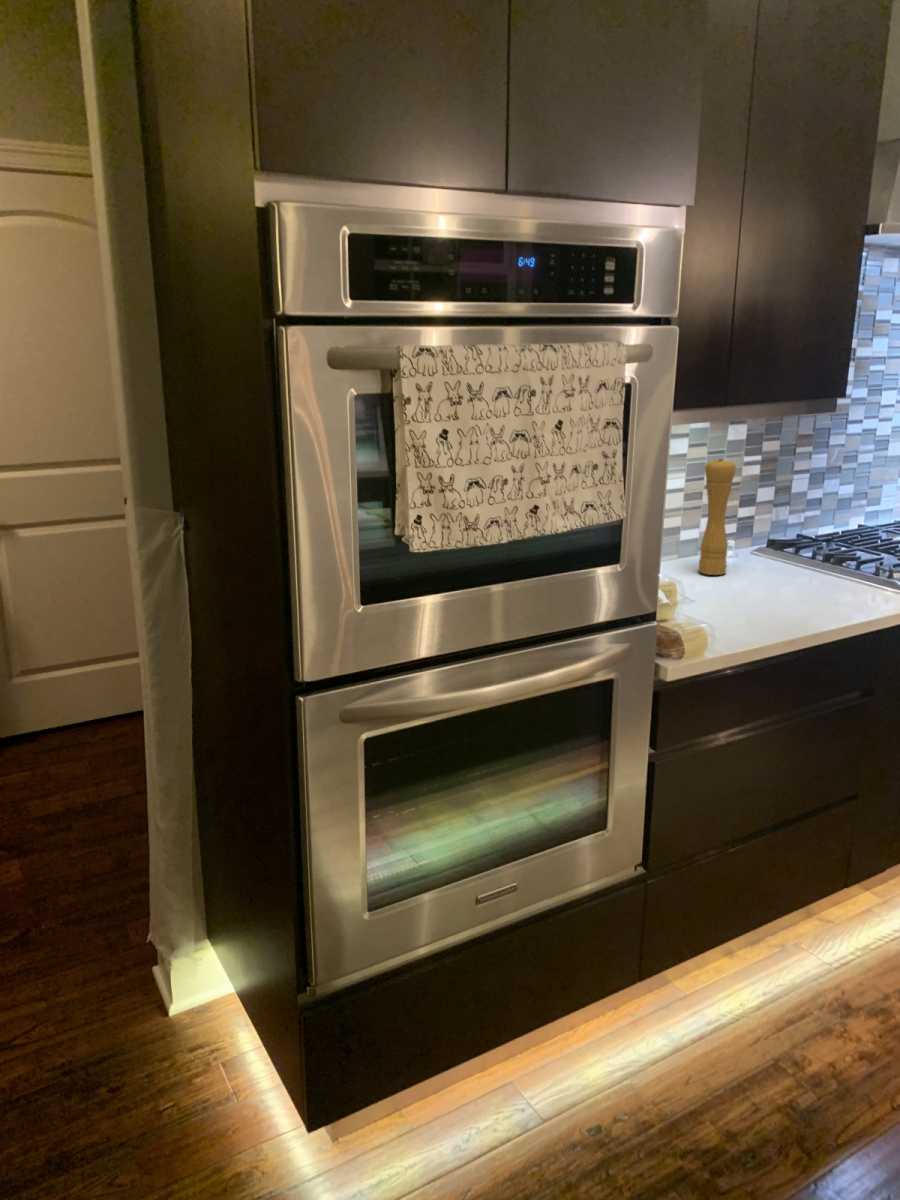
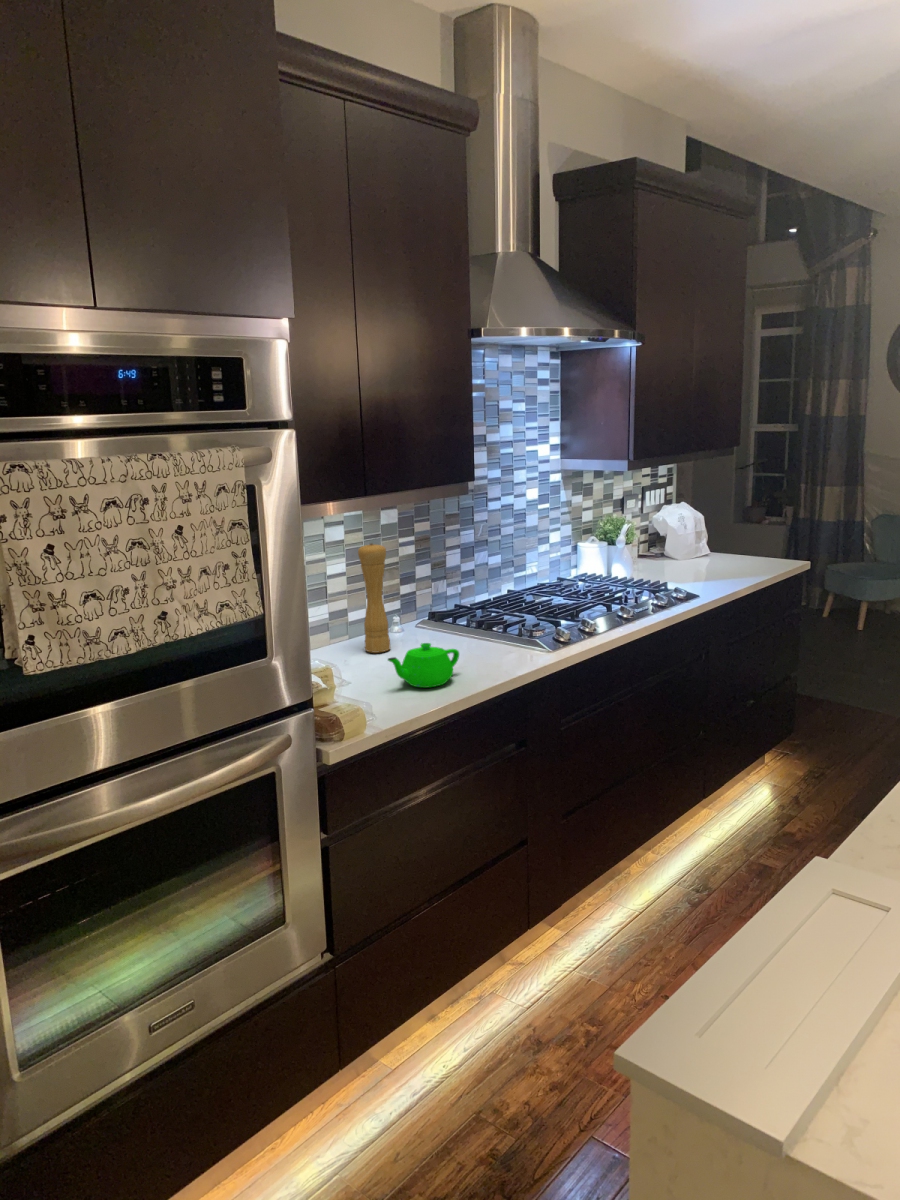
teapot: none [732,570,810,617] -> present [388,643,459,687]

